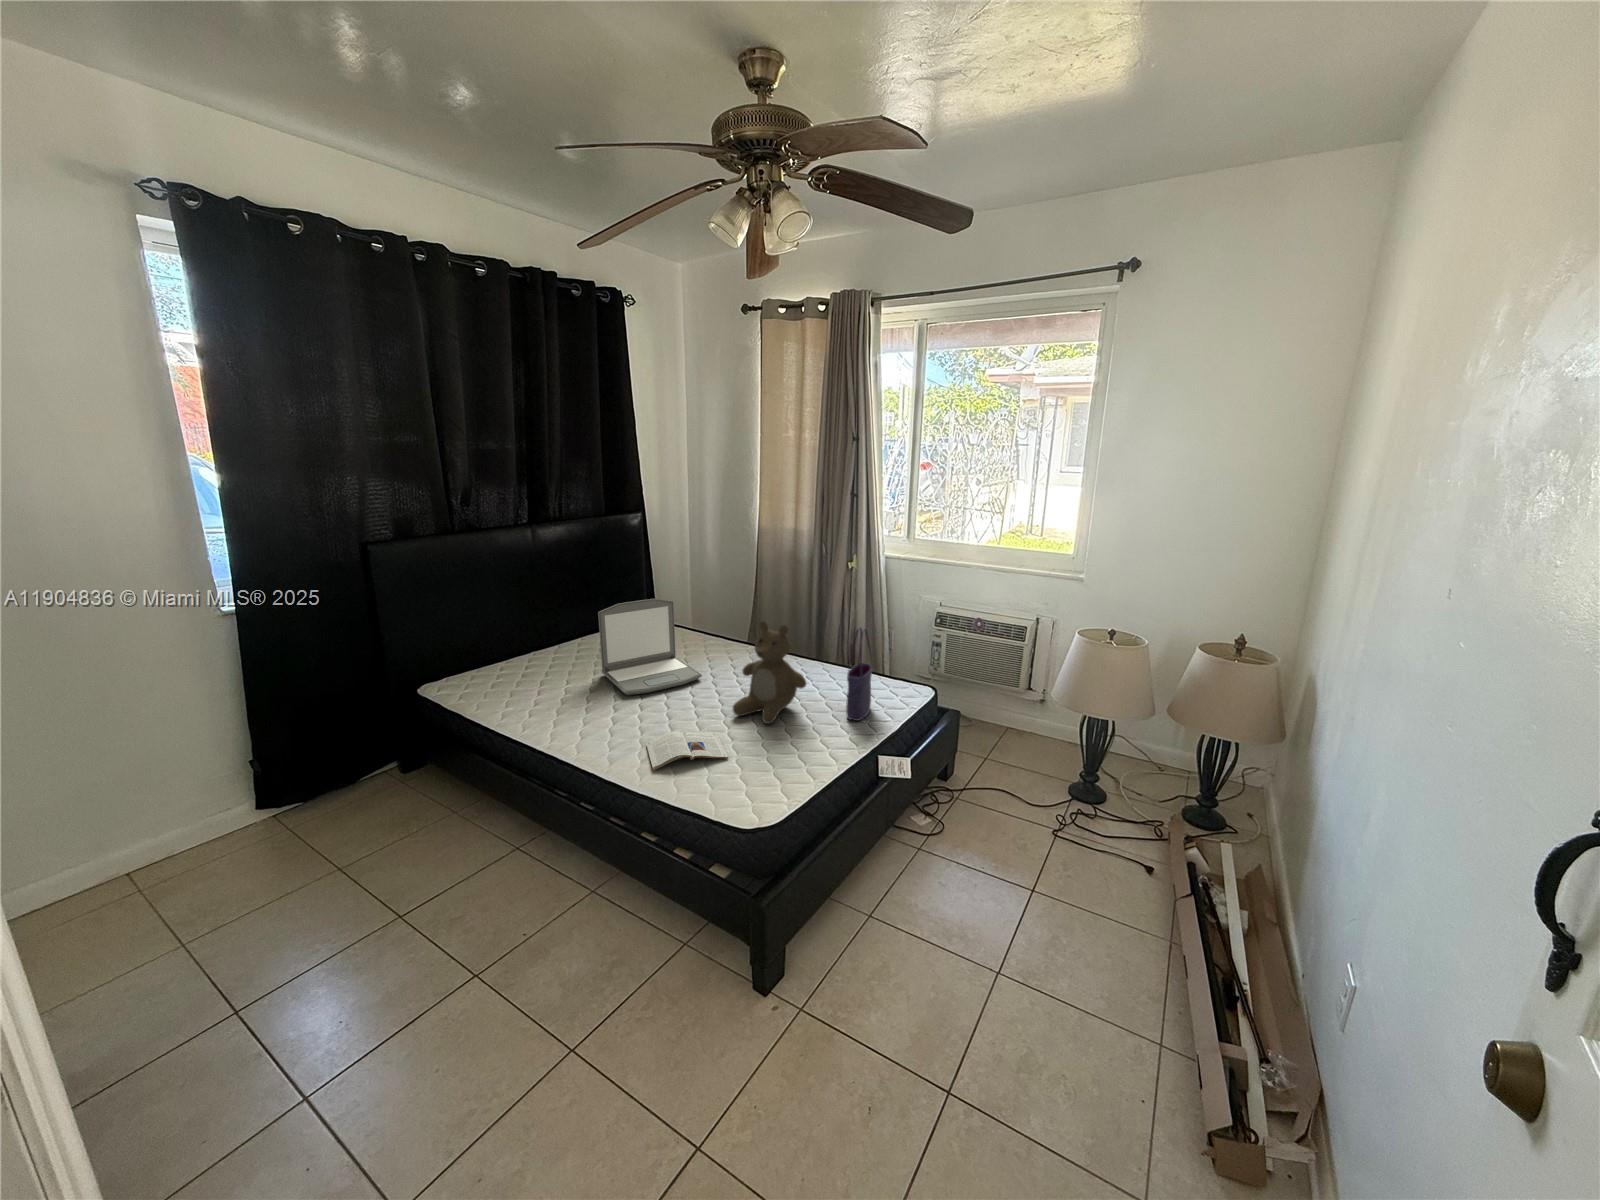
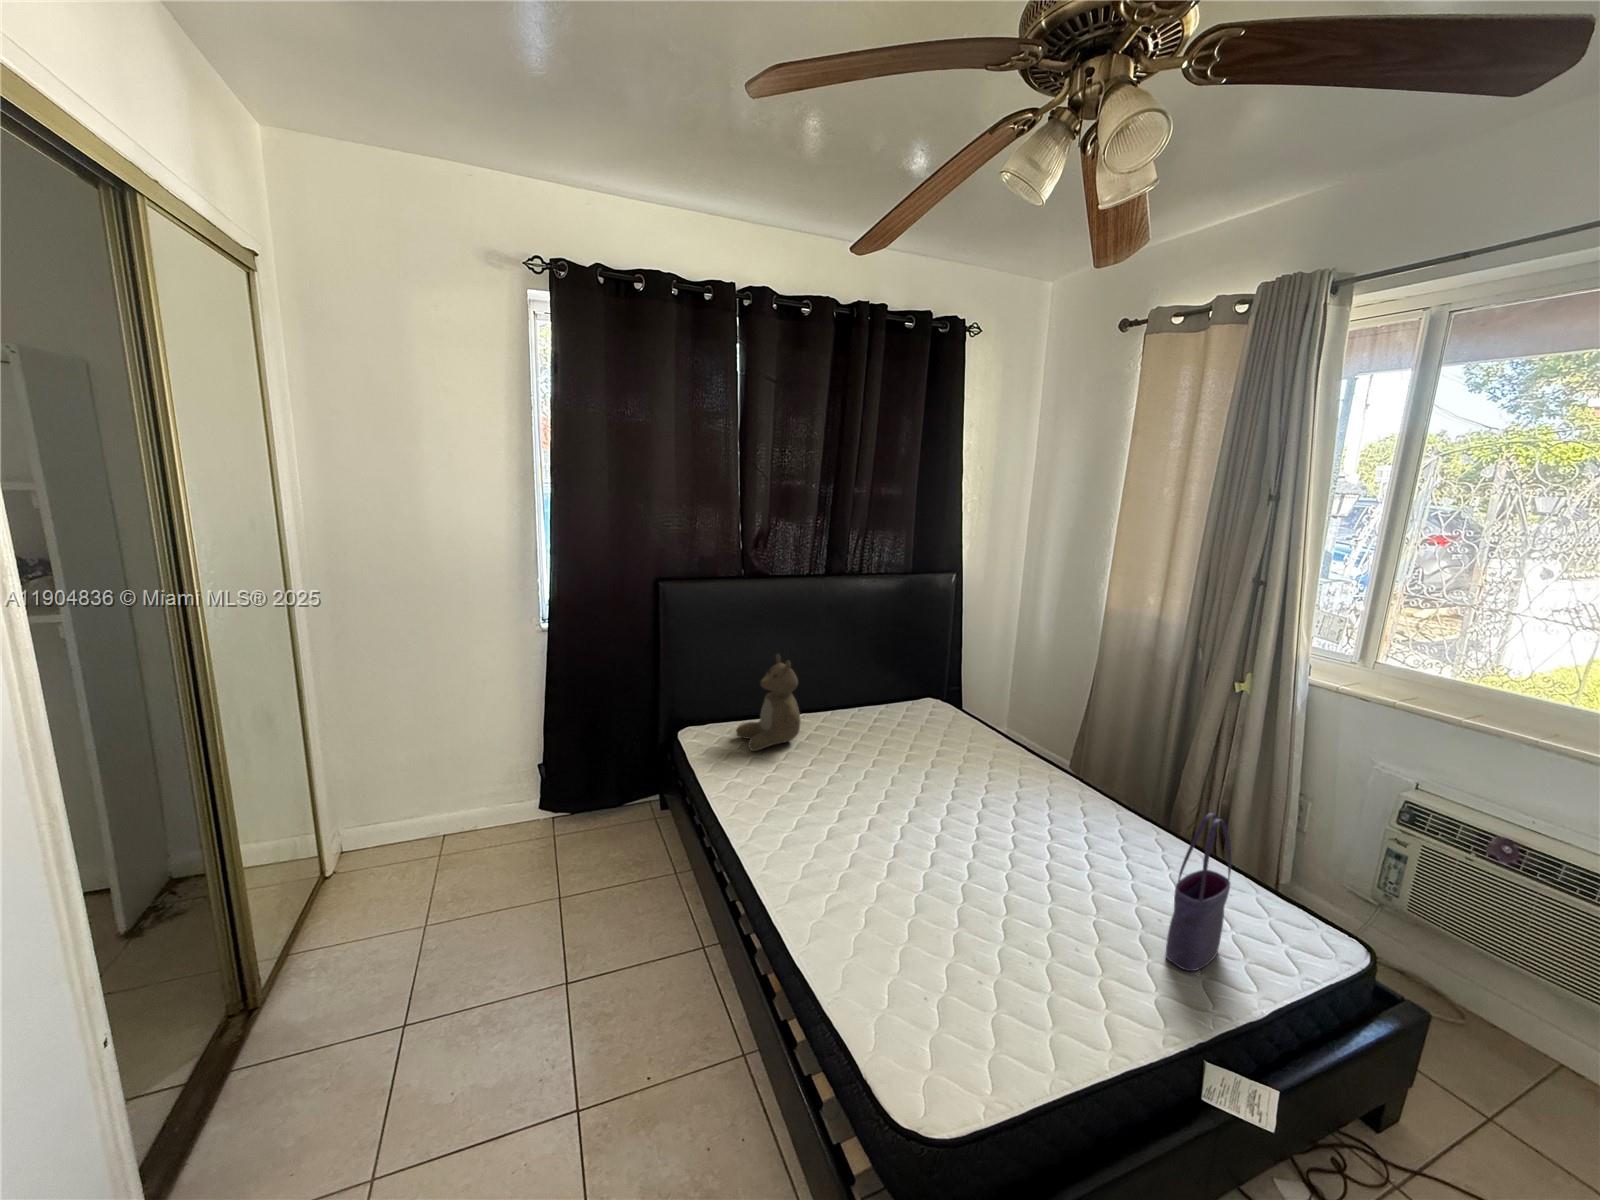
laptop: present [598,599,702,695] -> none [852,685,965,807]
teddy bear: present [733,621,806,724] -> present [736,654,800,751]
magazine: present [646,731,728,770] -> none [834,882,944,958]

